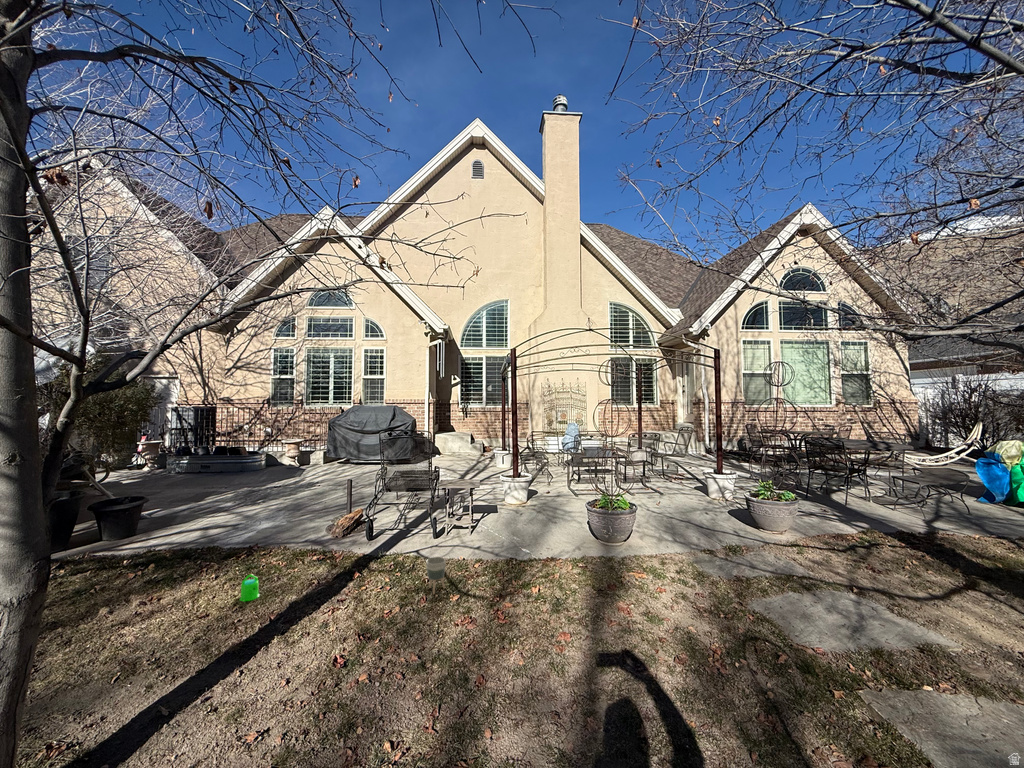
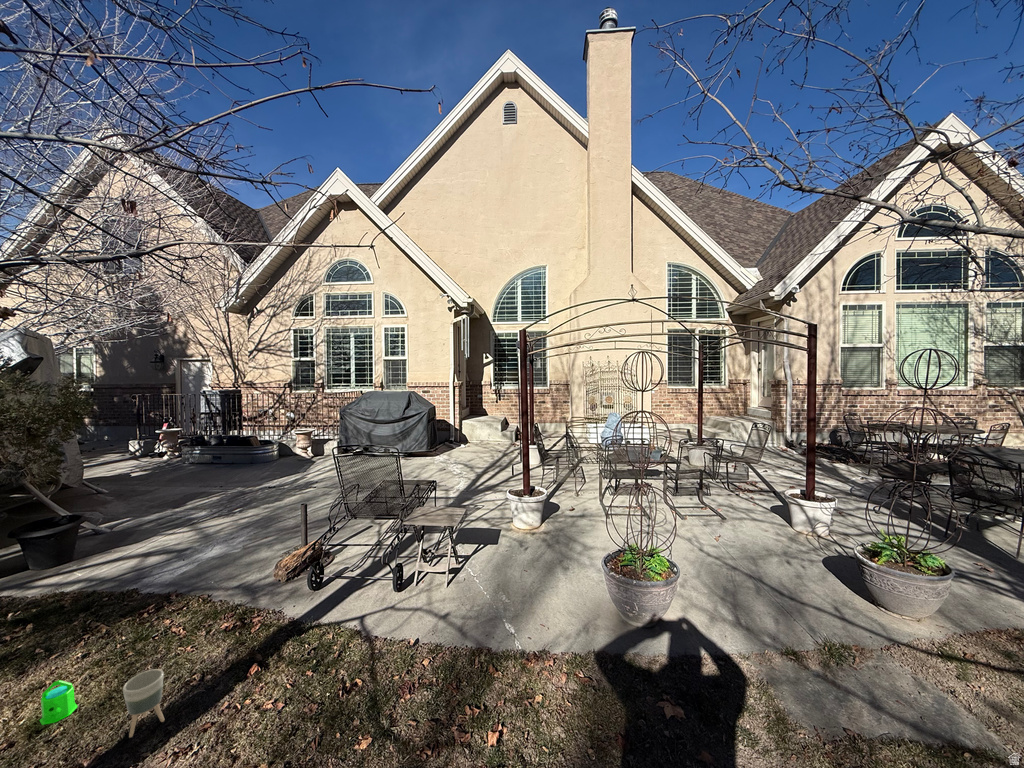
planter: present [426,557,446,594] -> present [123,669,164,737]

